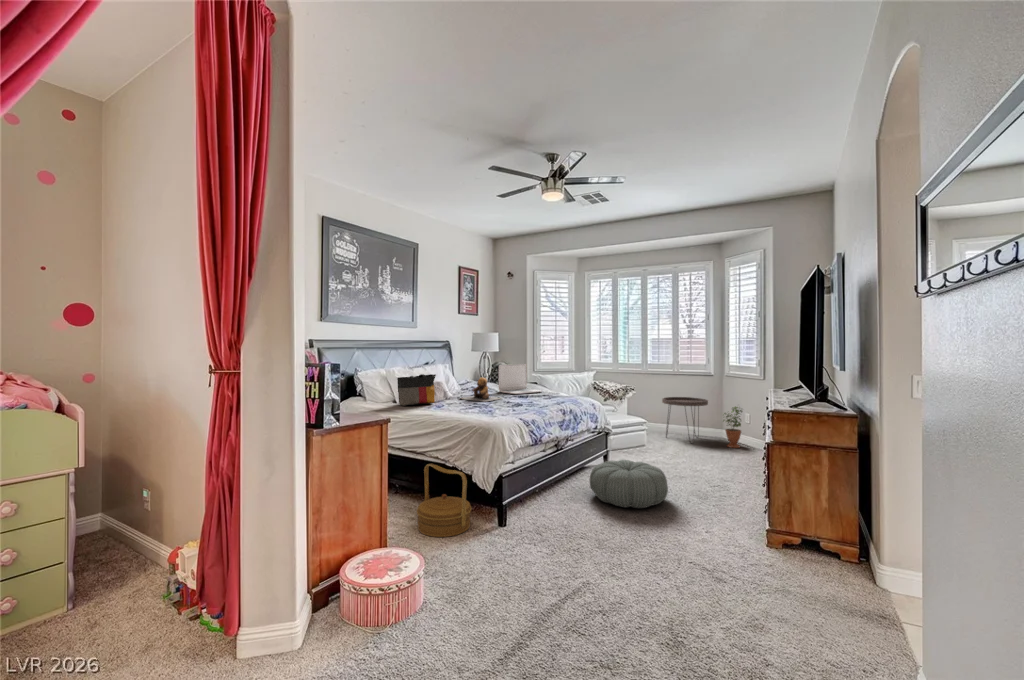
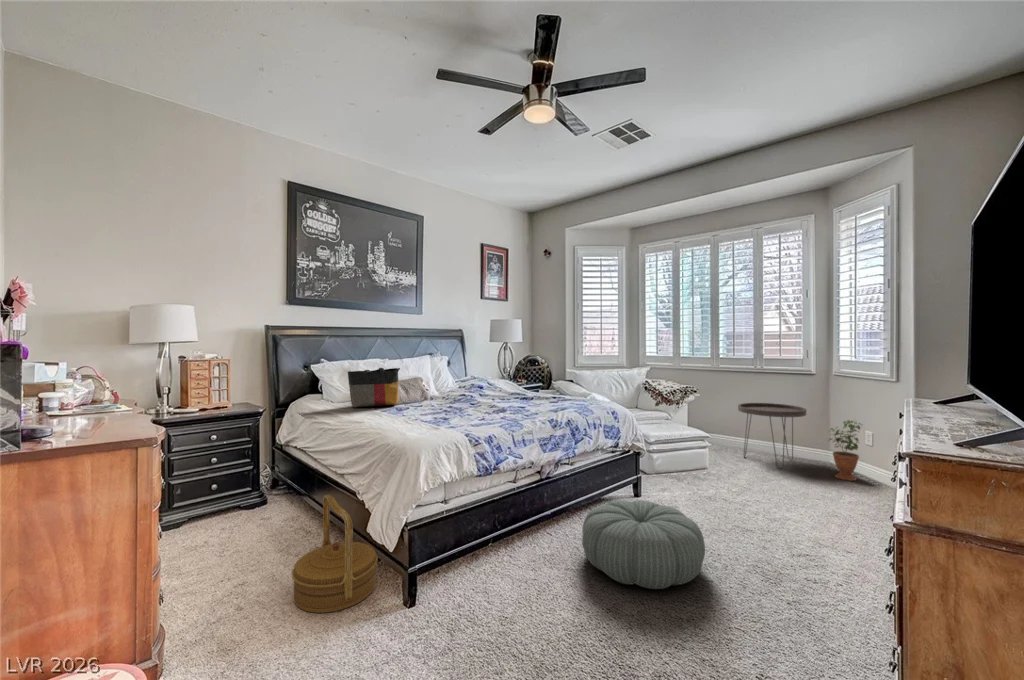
laptop: present [499,364,542,394] -> none [506,356,561,395]
teddy bear: present [462,378,500,401] -> none [439,373,496,405]

